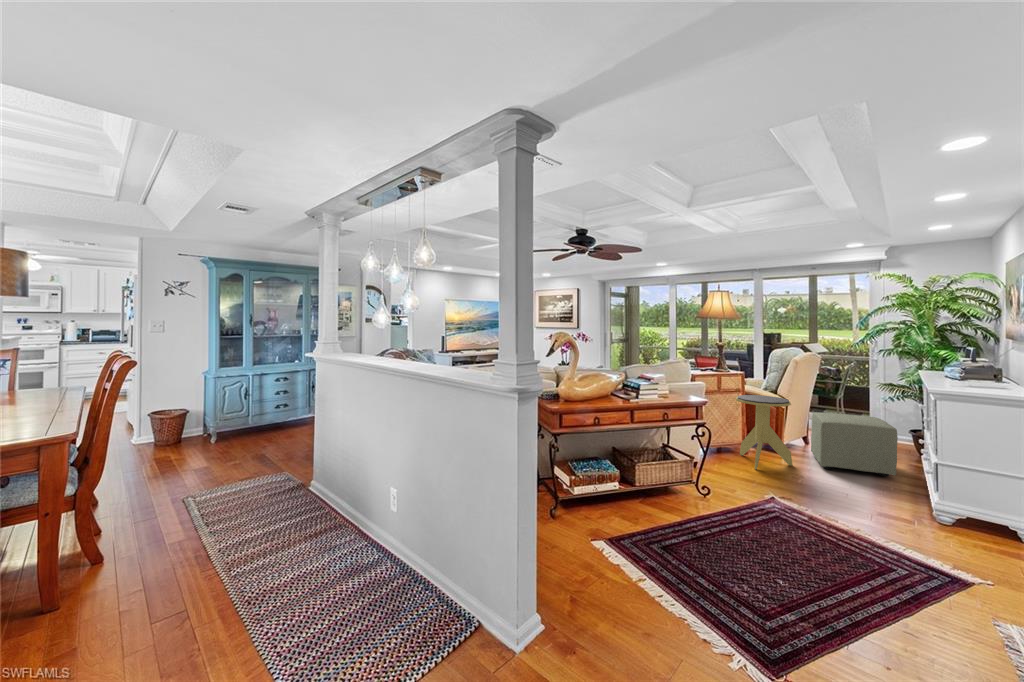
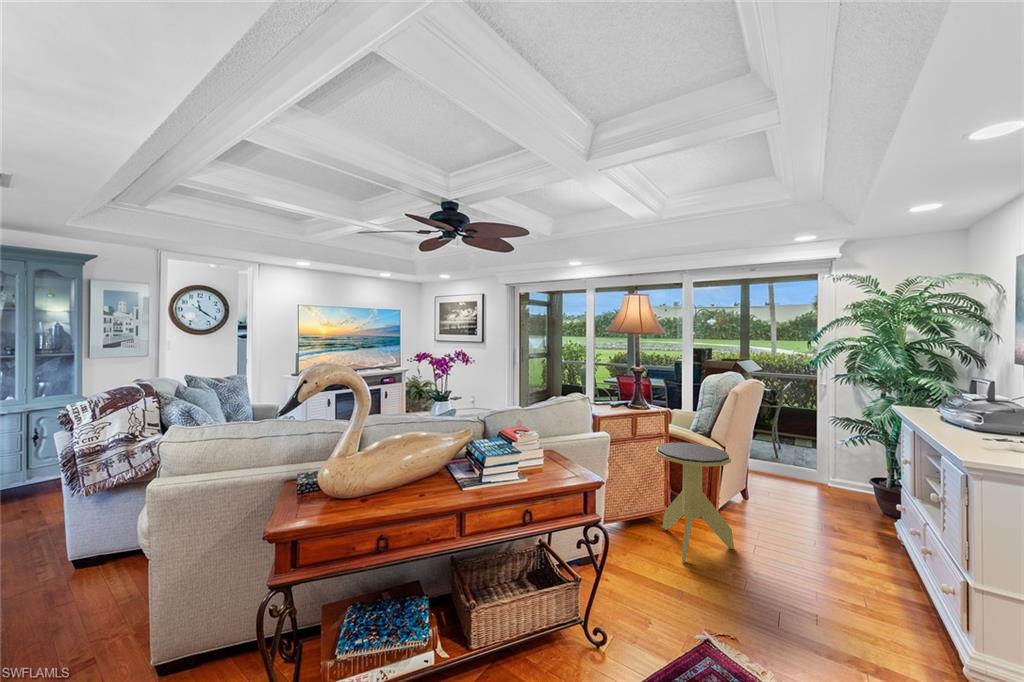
ottoman: present [811,412,898,476] -> none [756,464,879,568]

